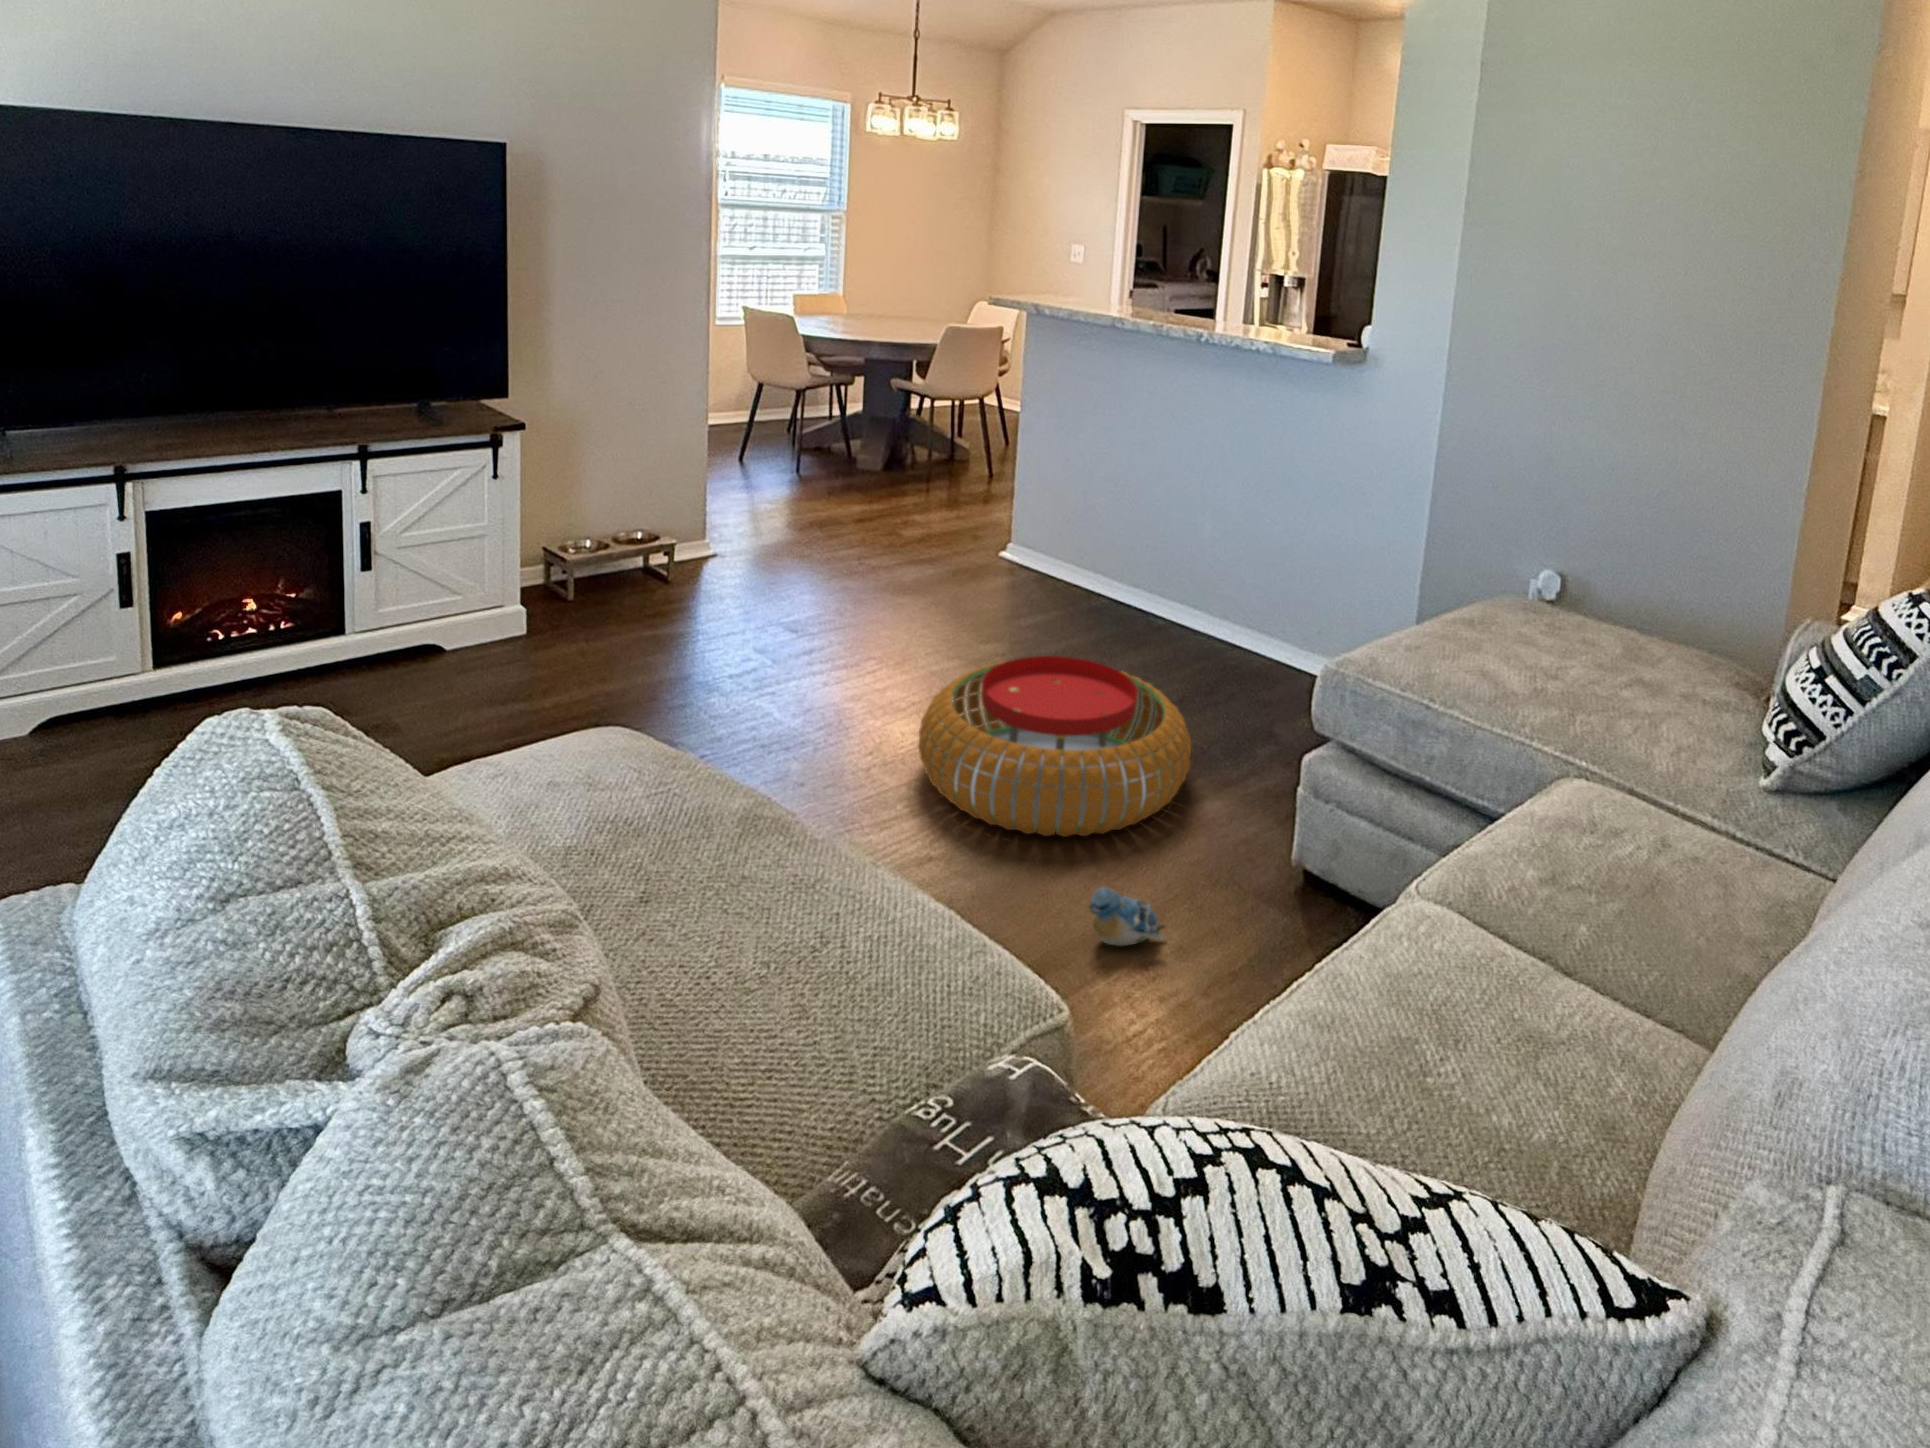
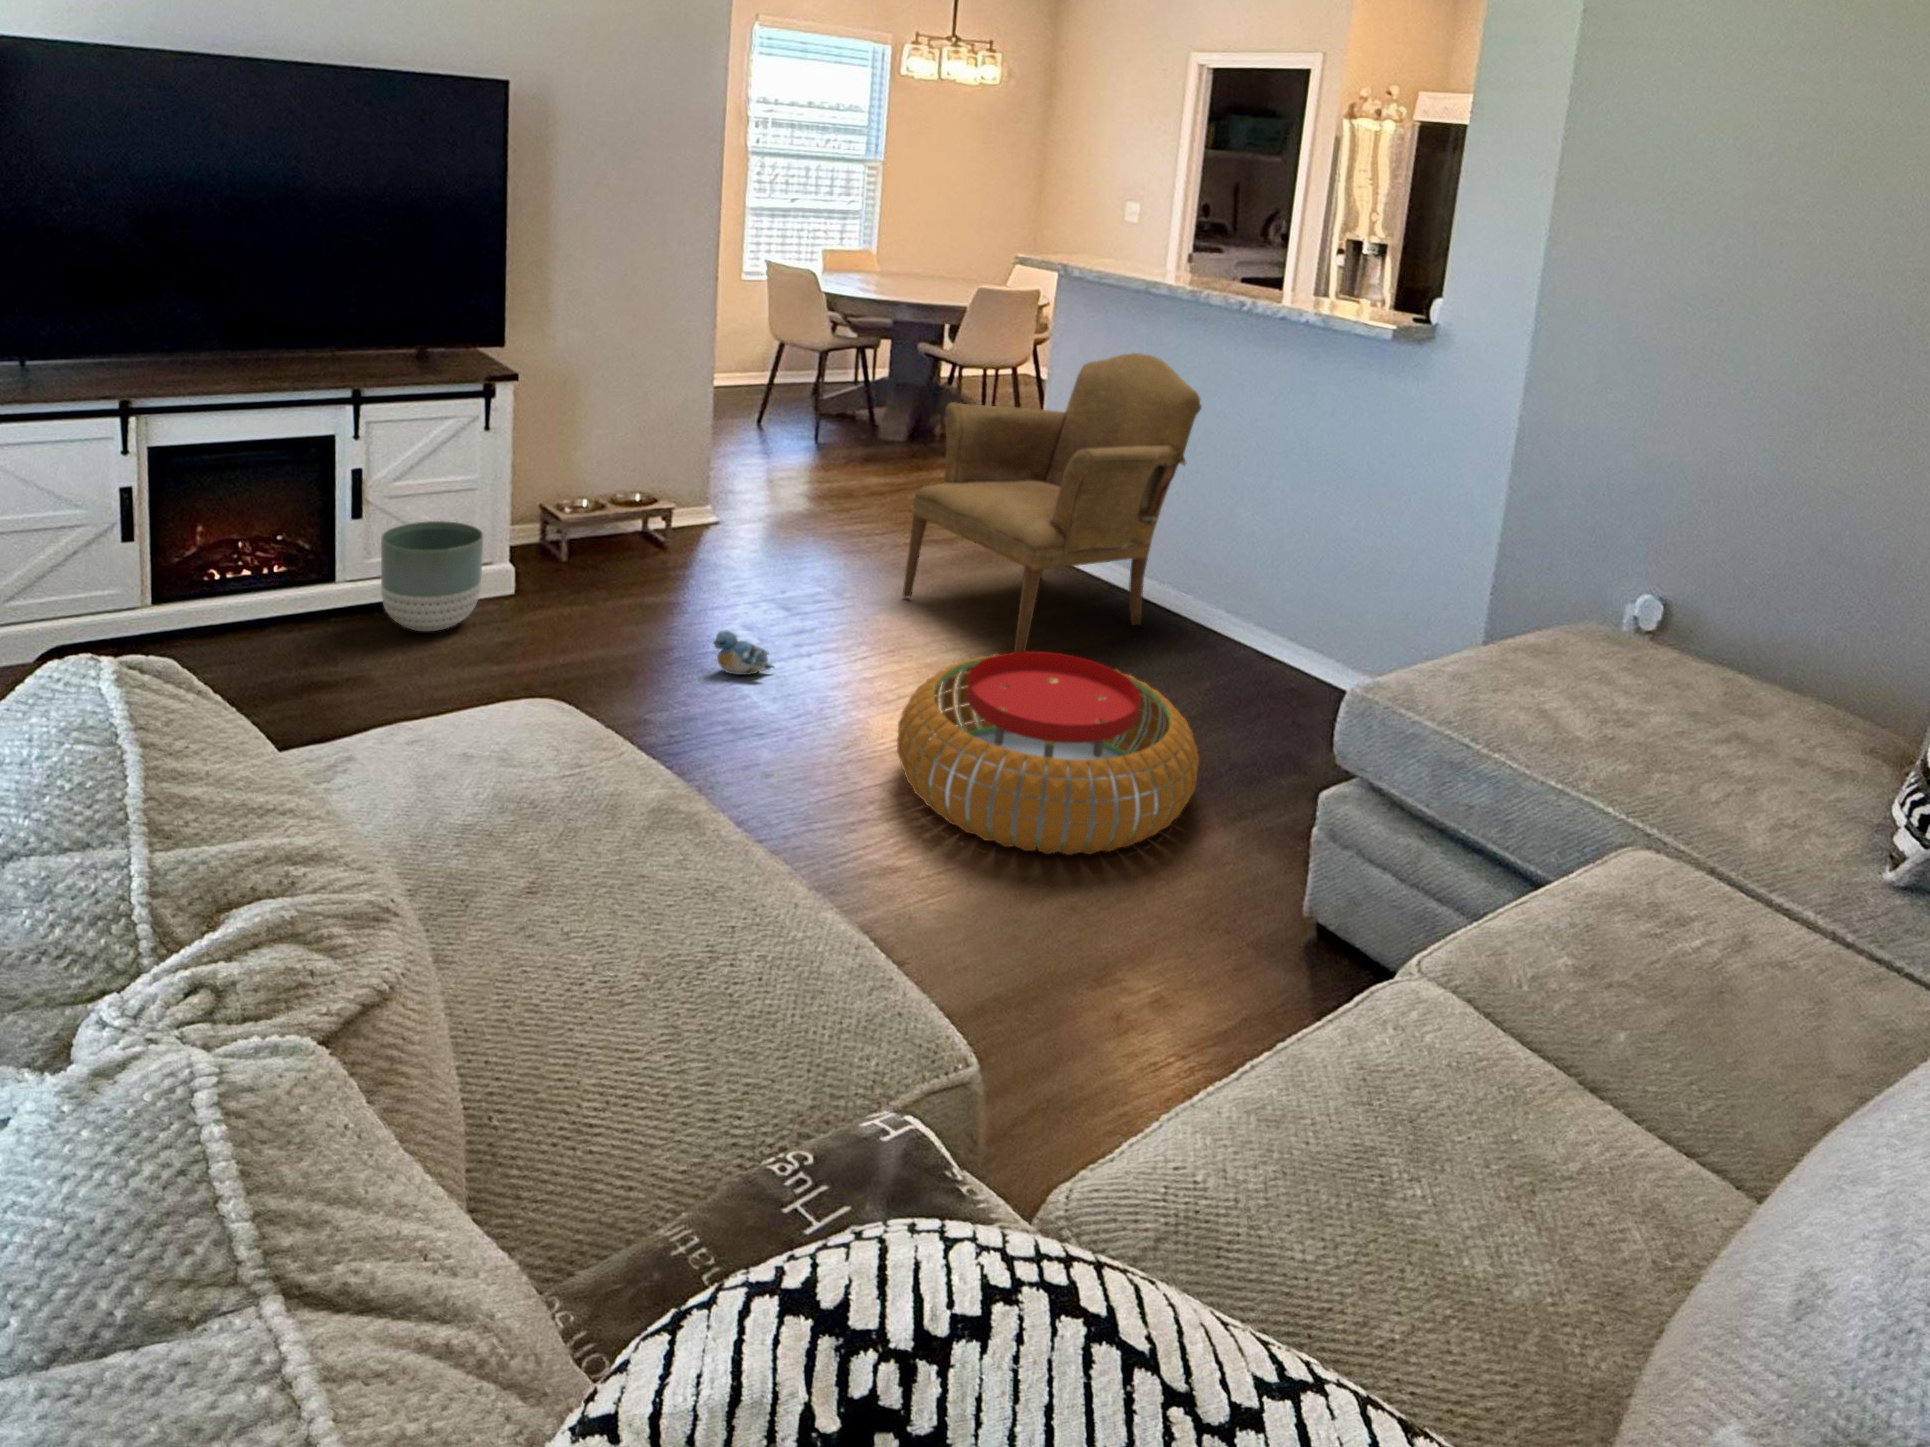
armchair: none [899,382,1166,668] -> present [903,353,1202,652]
planter: none [386,571,491,680] -> present [381,521,483,631]
plush toy: present [1088,887,1165,946] -> present [713,631,774,675]

